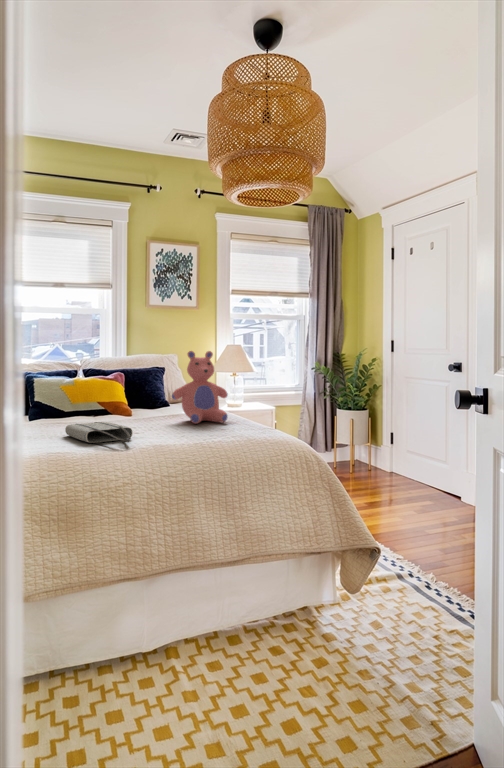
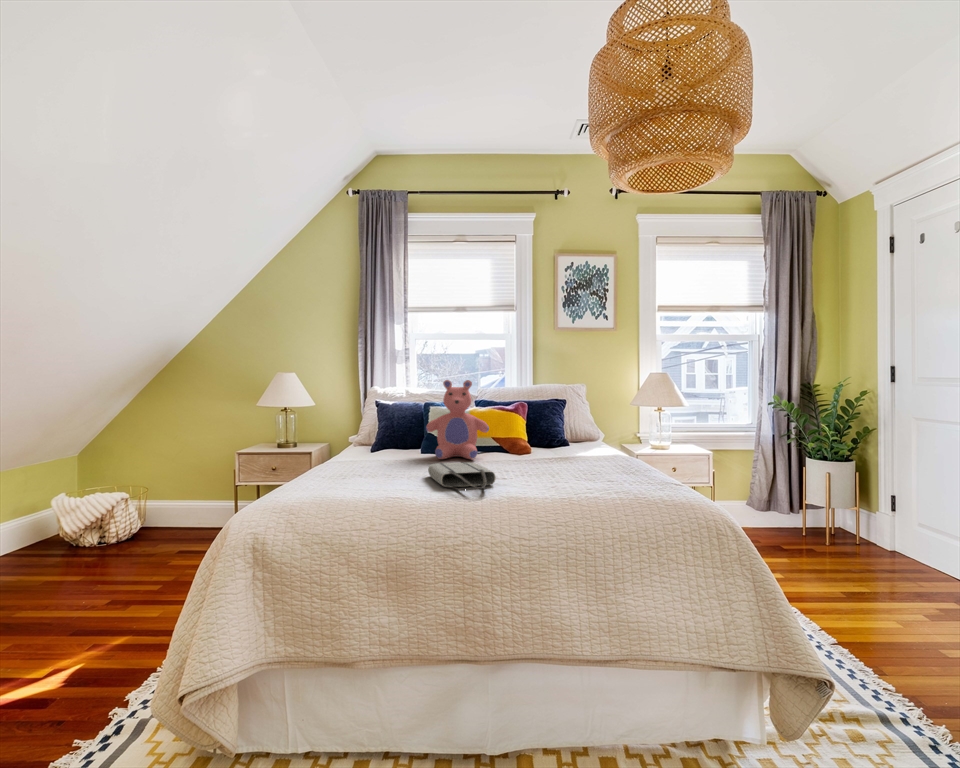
teddy bear: present [172,351,228,424] -> present [426,380,489,459]

